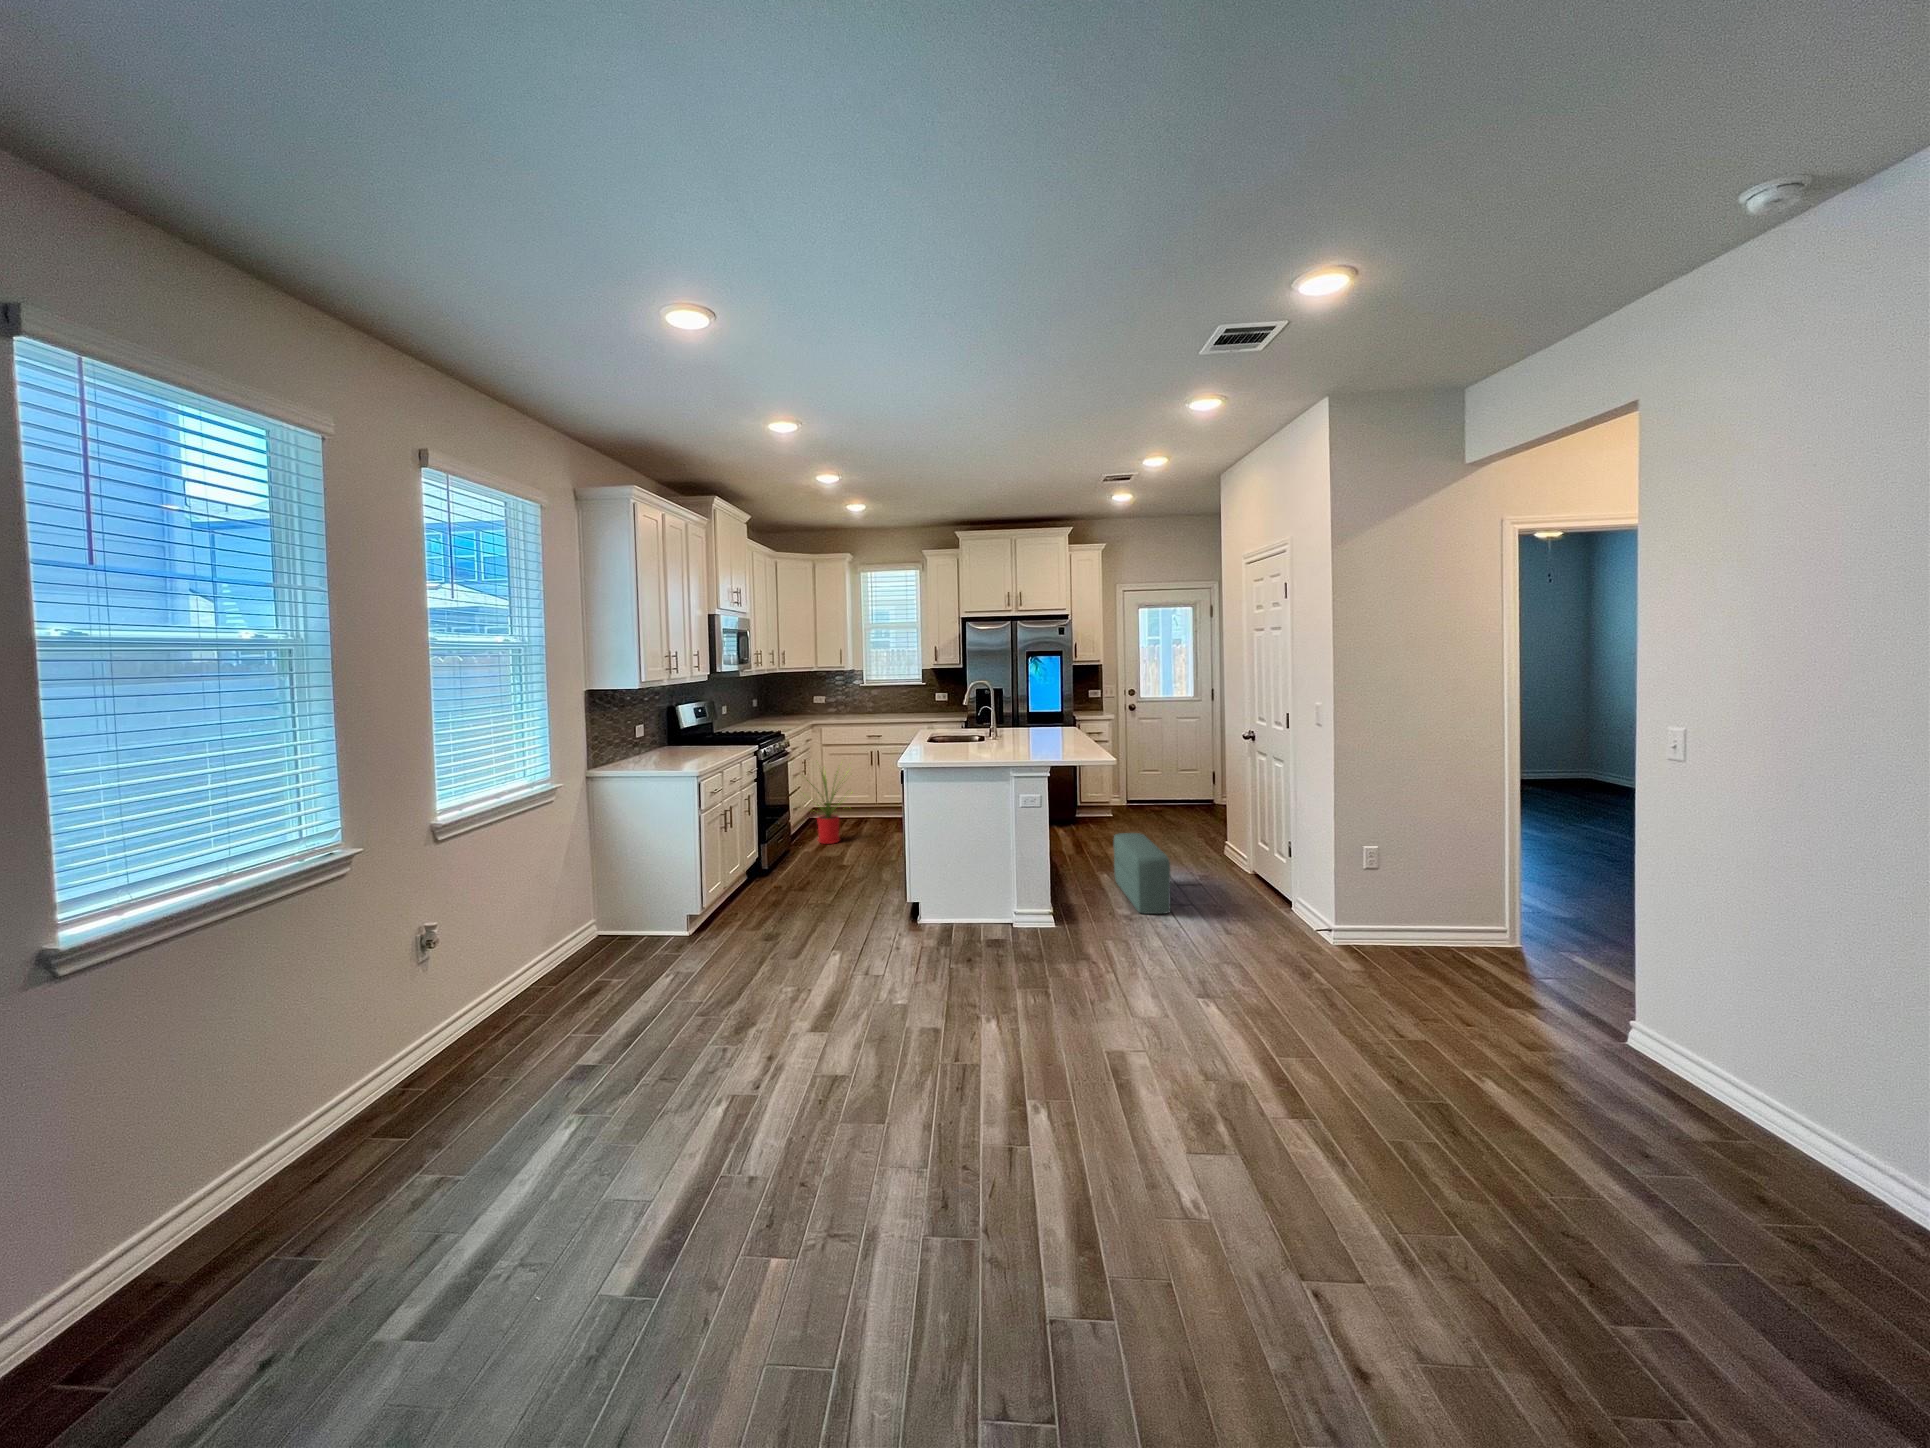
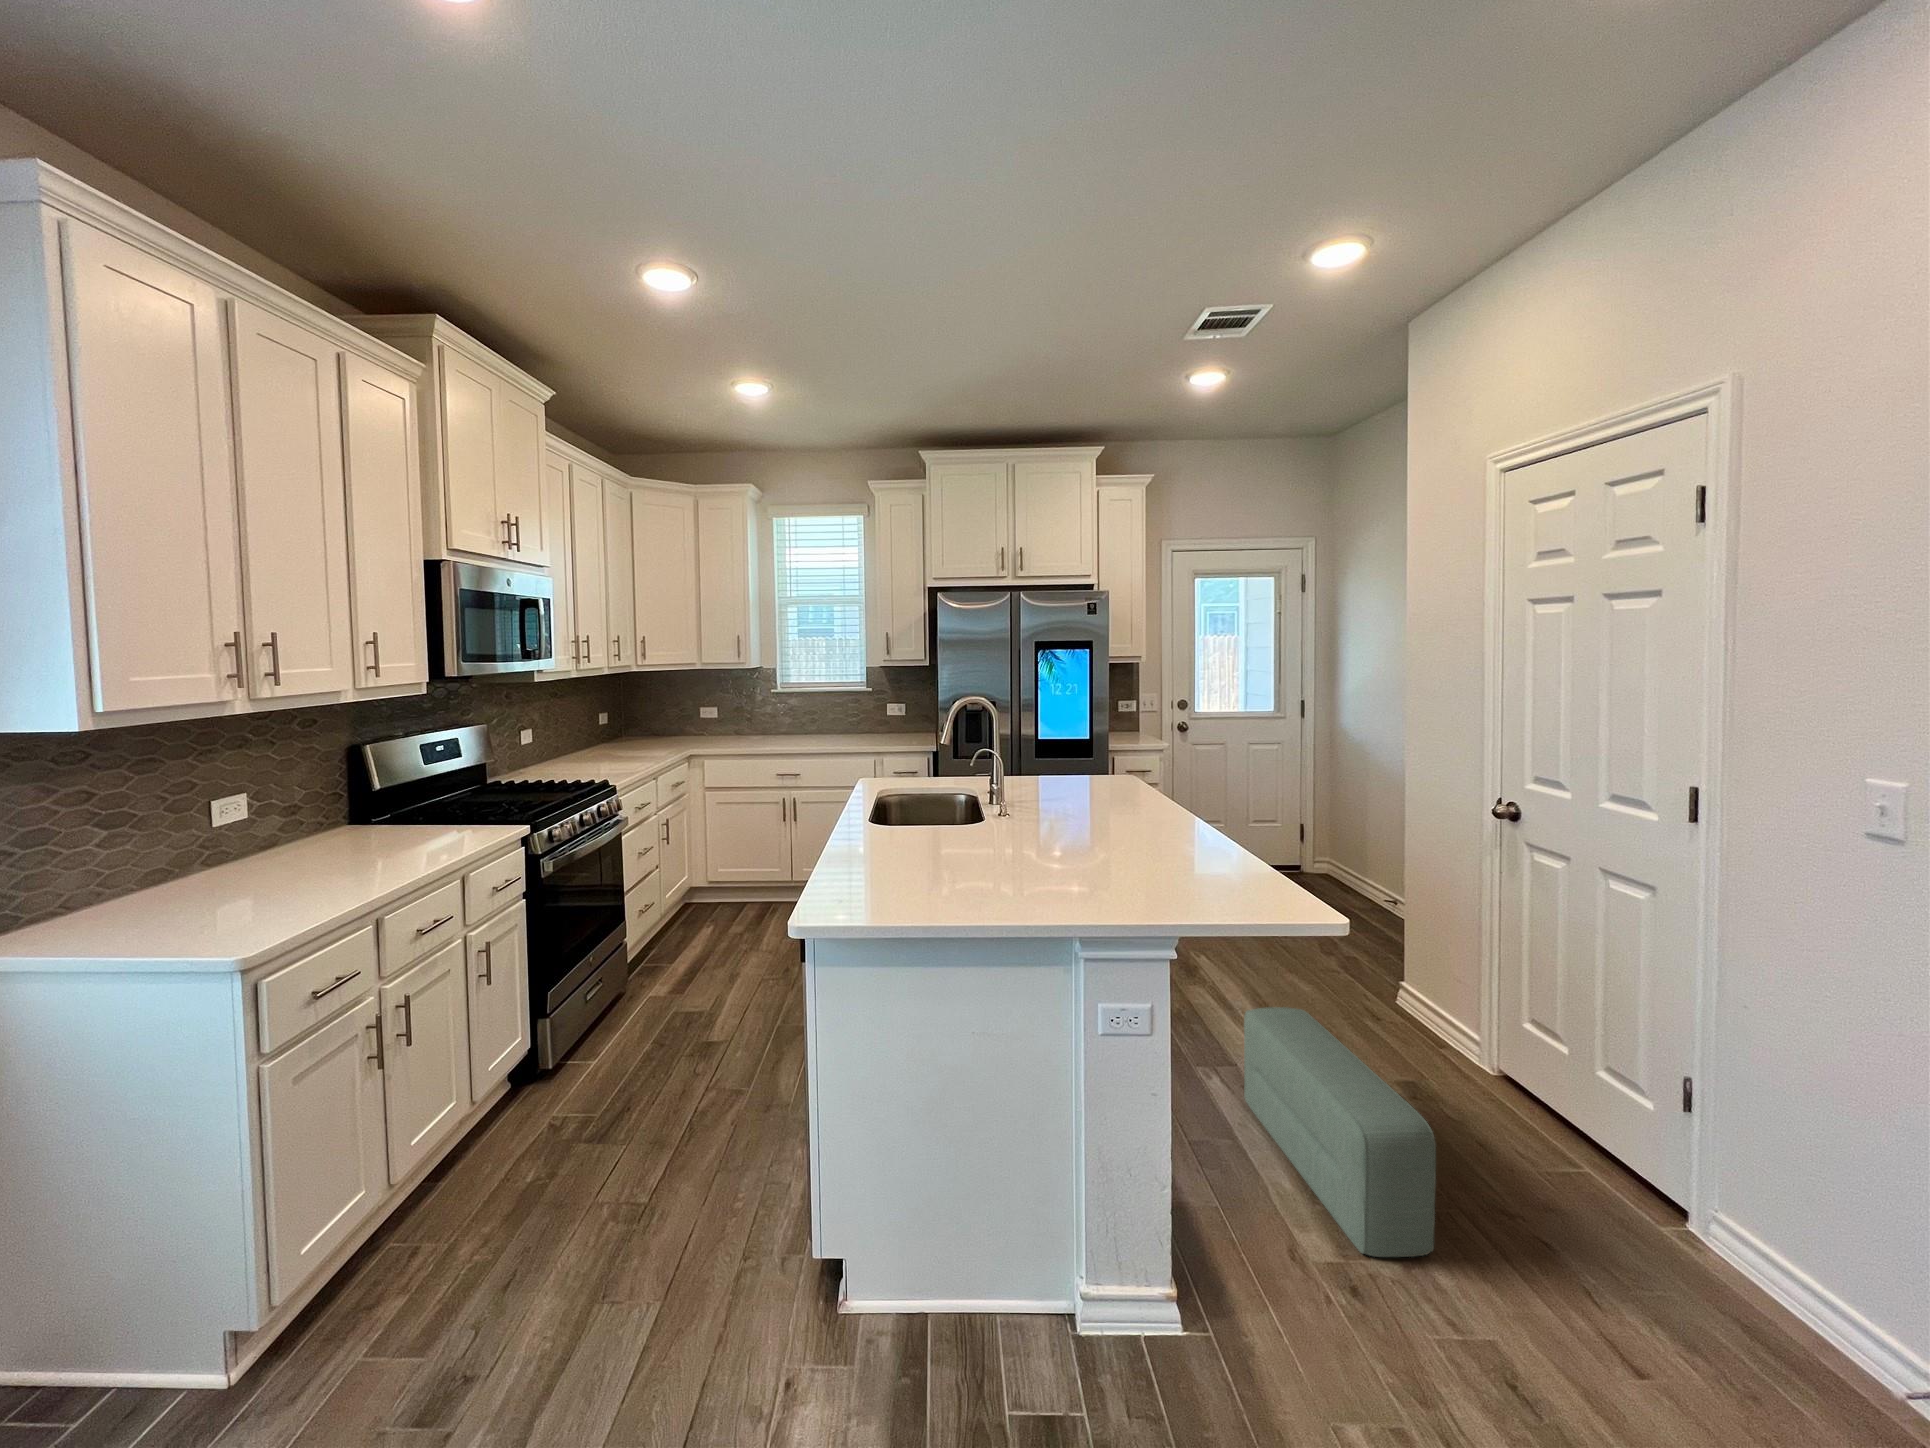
house plant: present [804,768,852,844] -> none [646,820,751,972]

